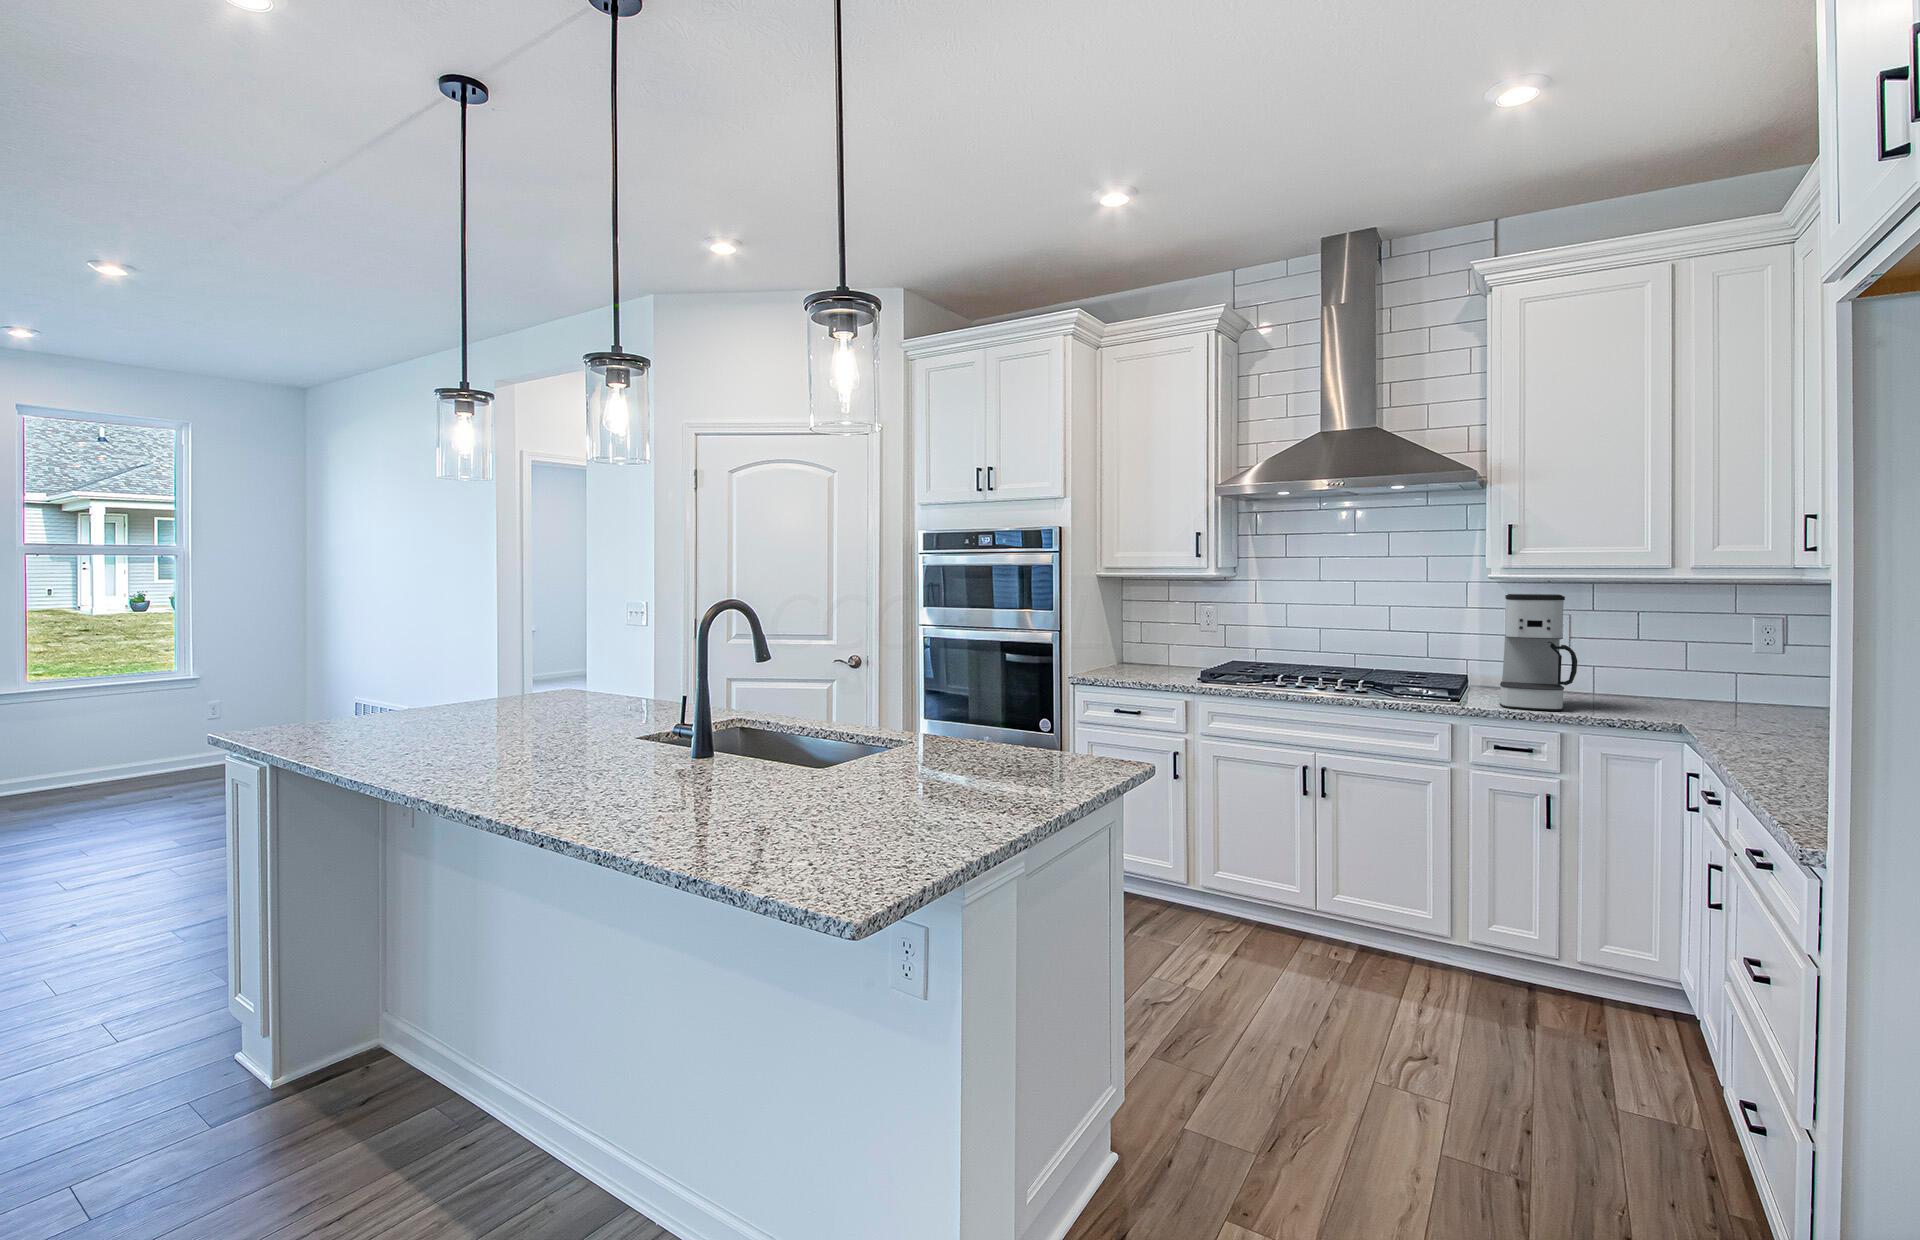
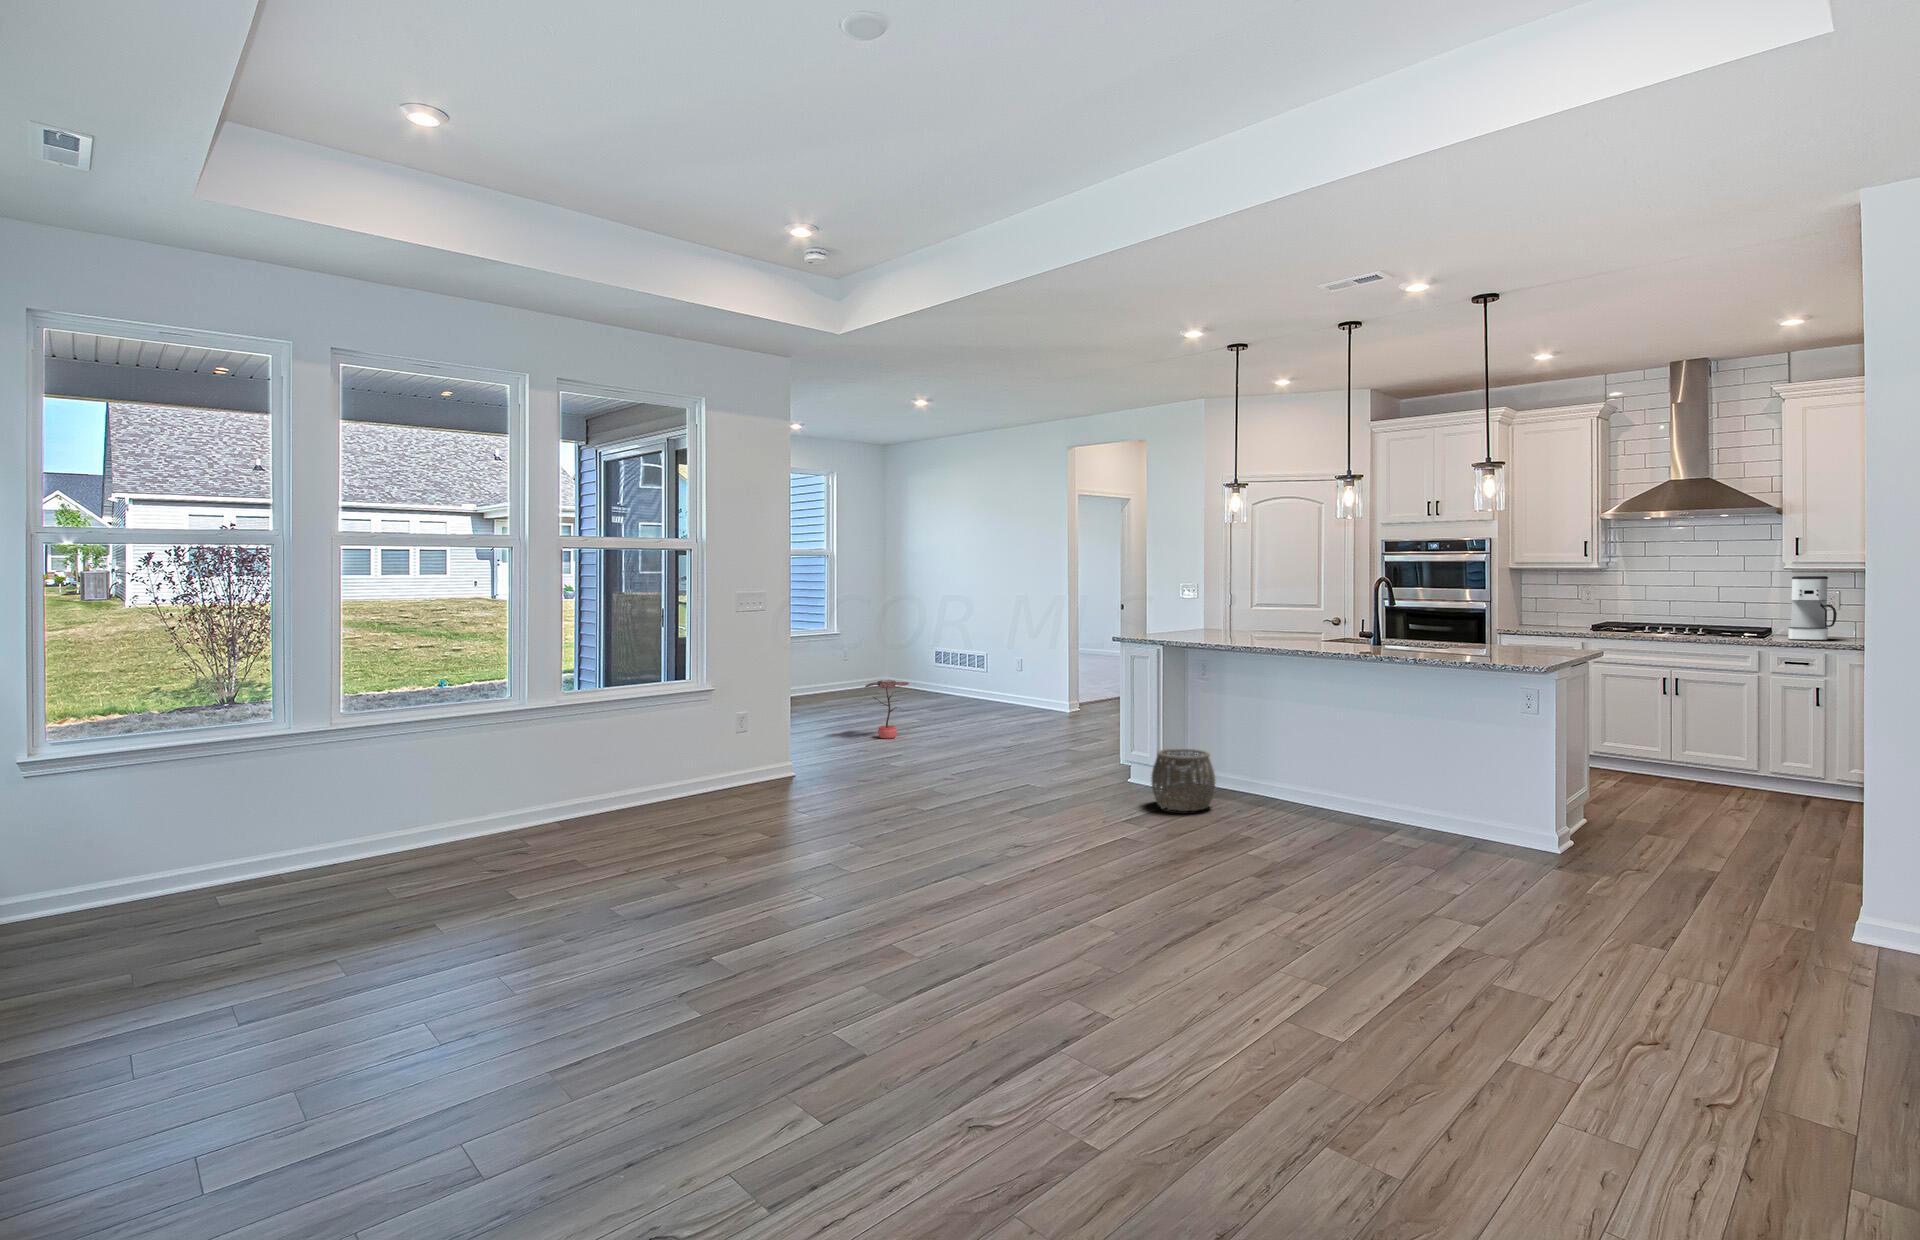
potted plant: none [75,758,175,859] -> present [865,680,909,739]
woven basket: none [190,982,375,1166] -> present [1151,749,1215,811]

